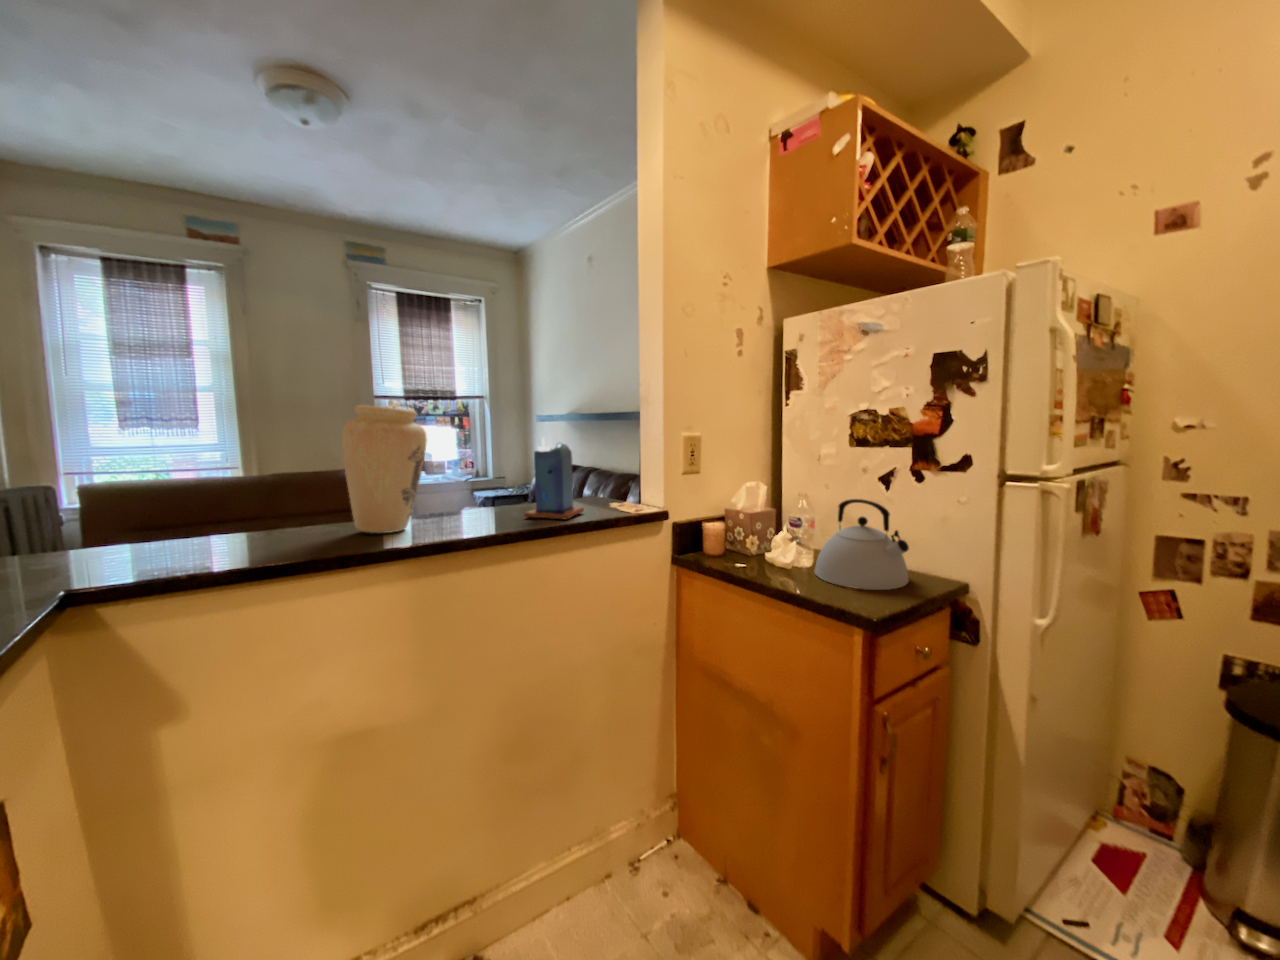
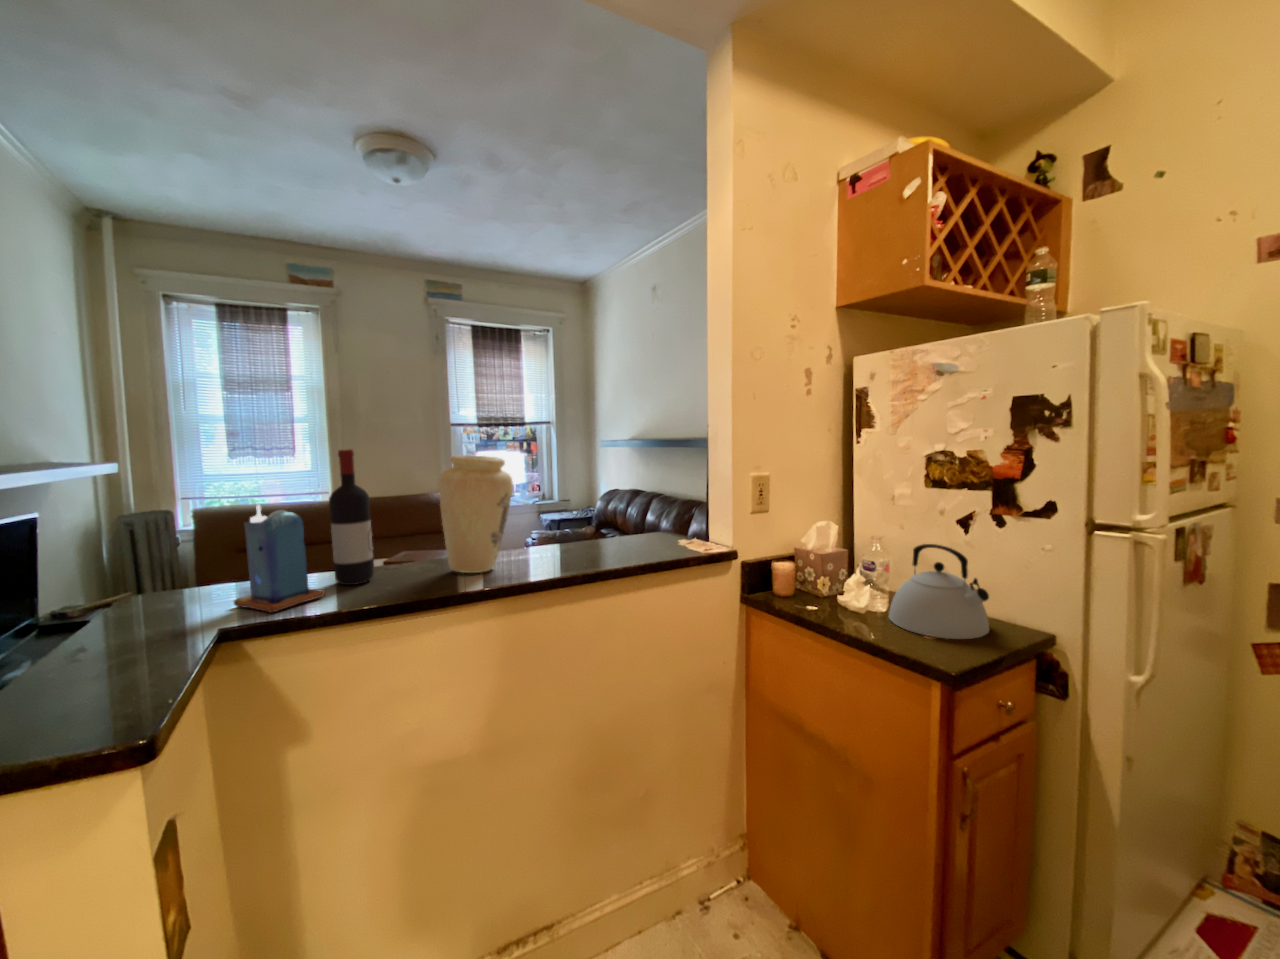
wine bottle: none [208,394,267,547] -> present [329,449,374,585]
candle: present [525,438,584,520] -> present [234,505,325,613]

